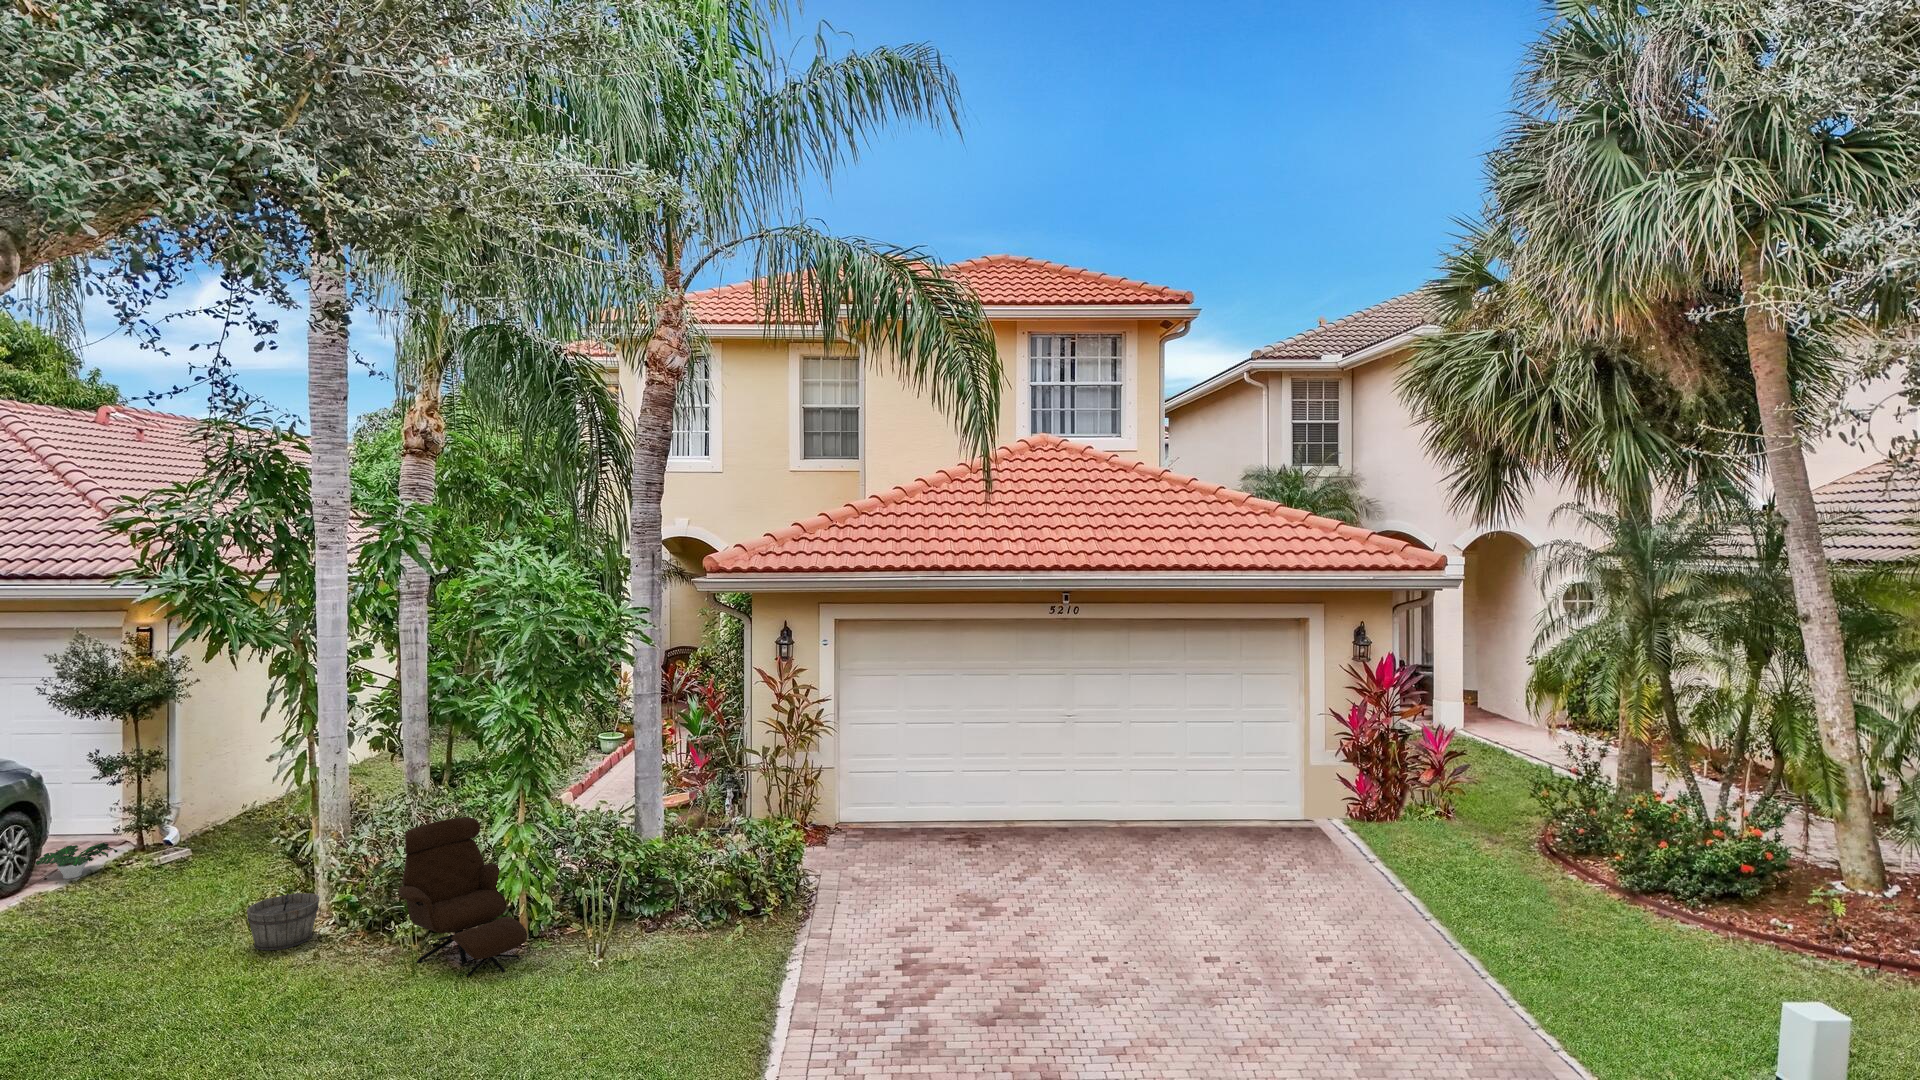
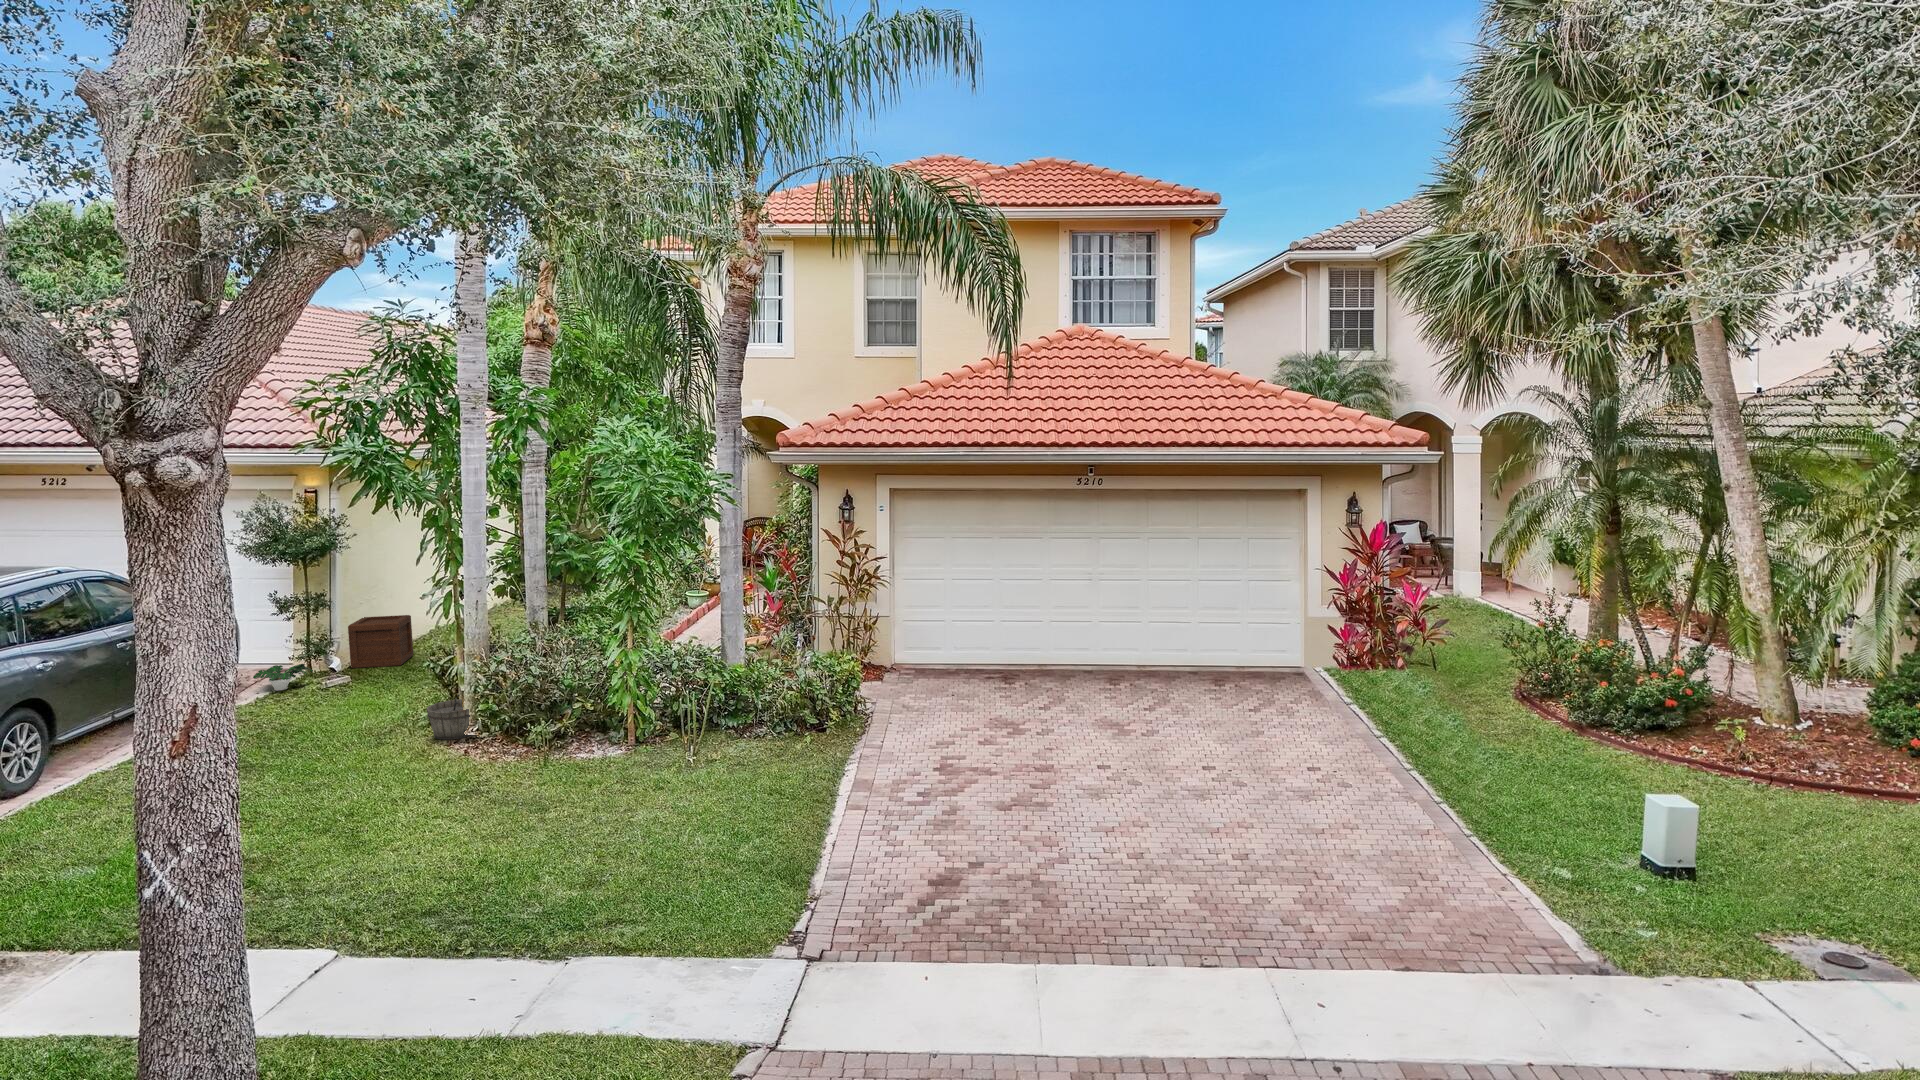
wooden crate: none [173,773,257,843] -> present [348,615,413,669]
lounge chair: present [399,817,527,977] -> none [543,642,644,760]

